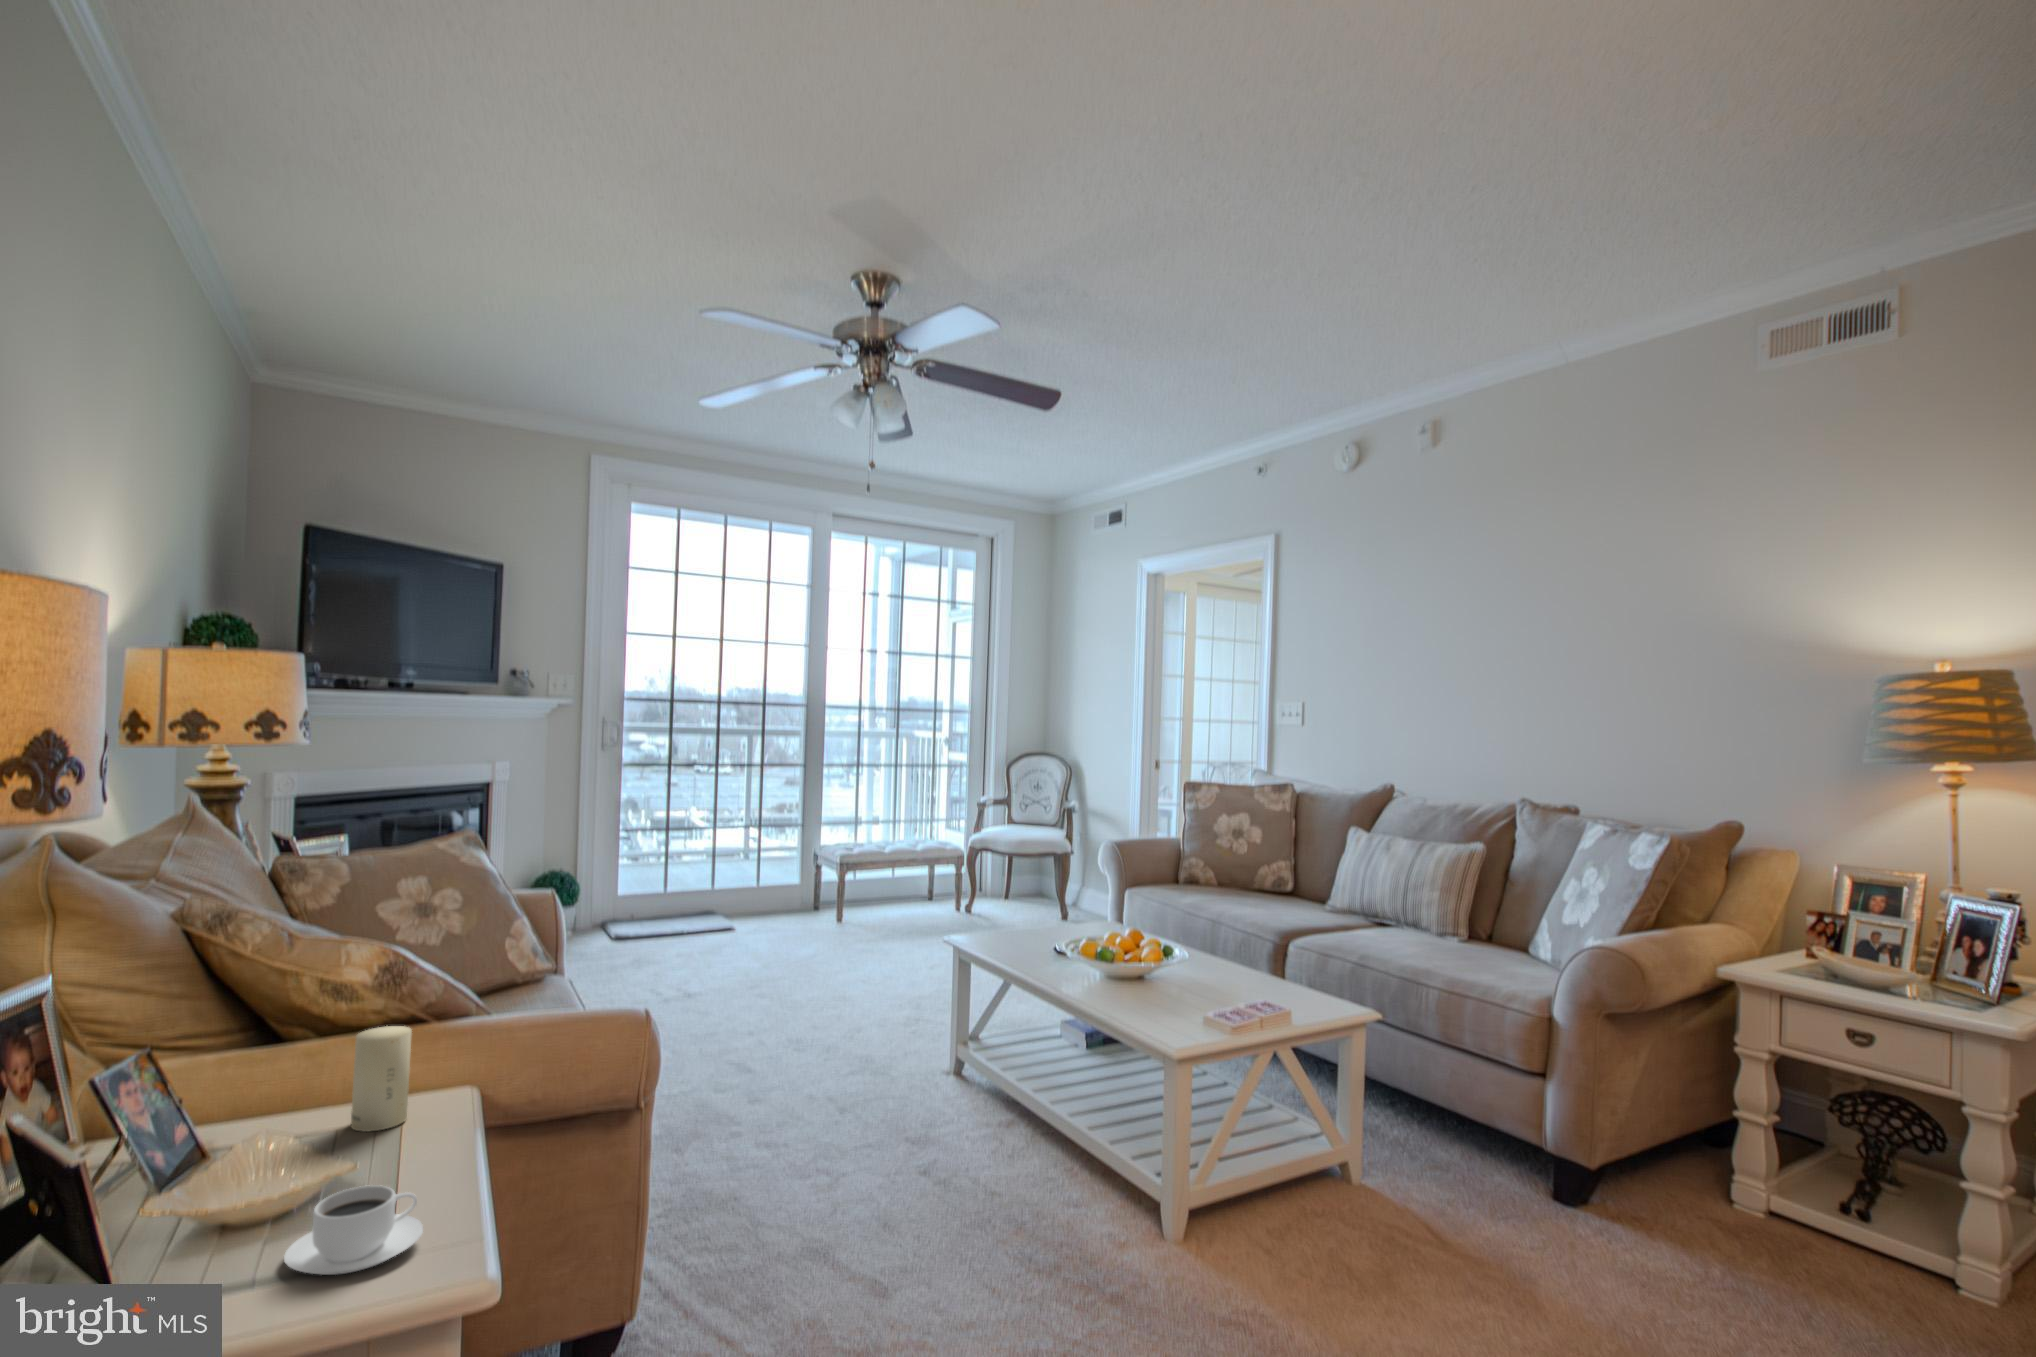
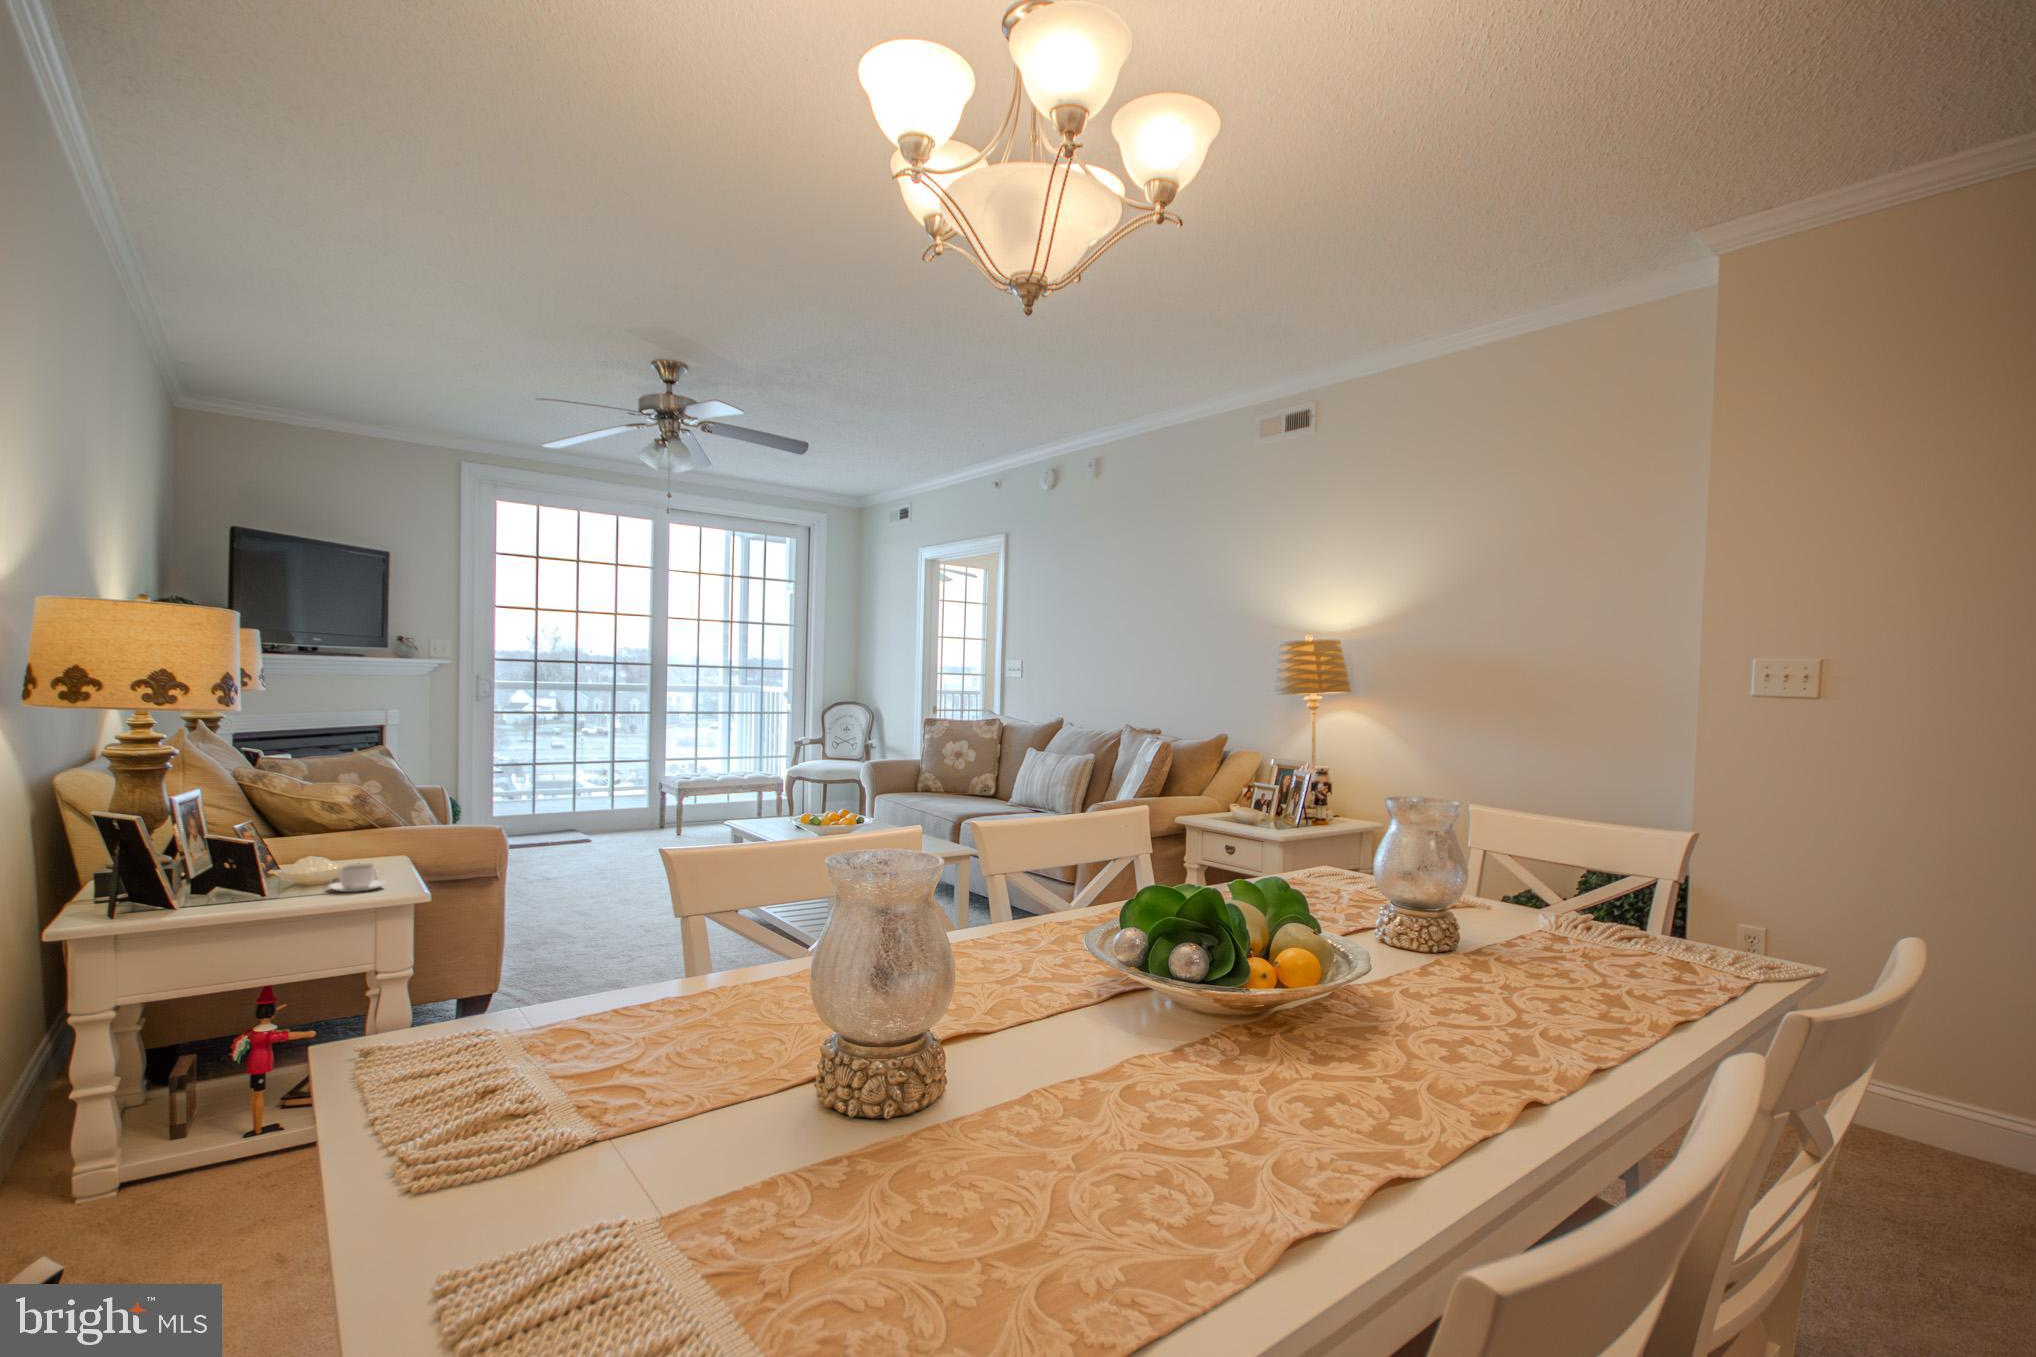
candle: present [351,1026,412,1132] -> none [339,821,369,868]

